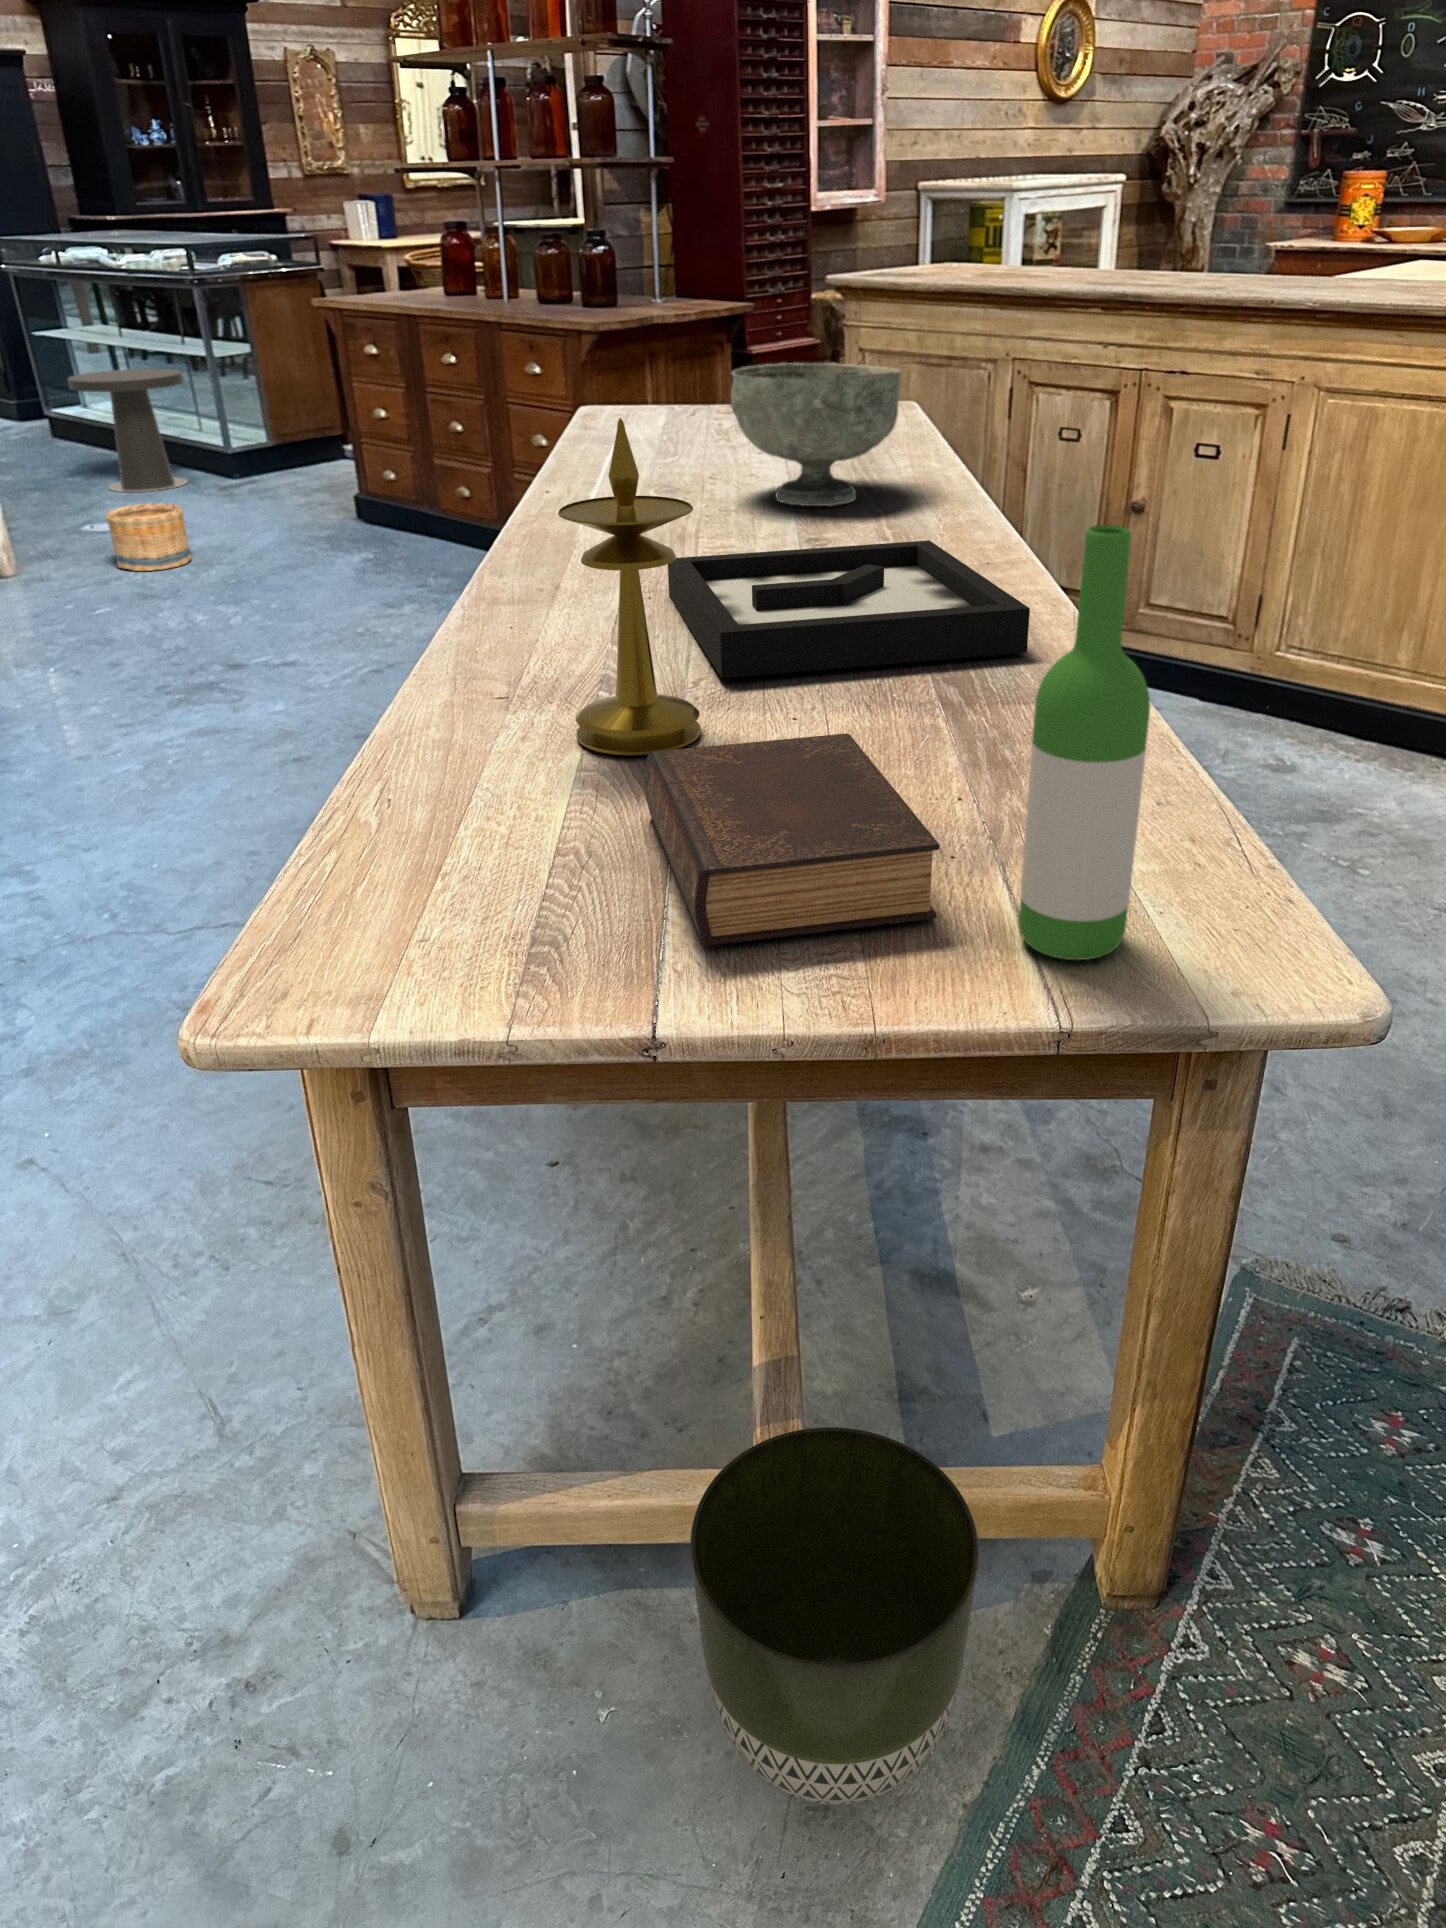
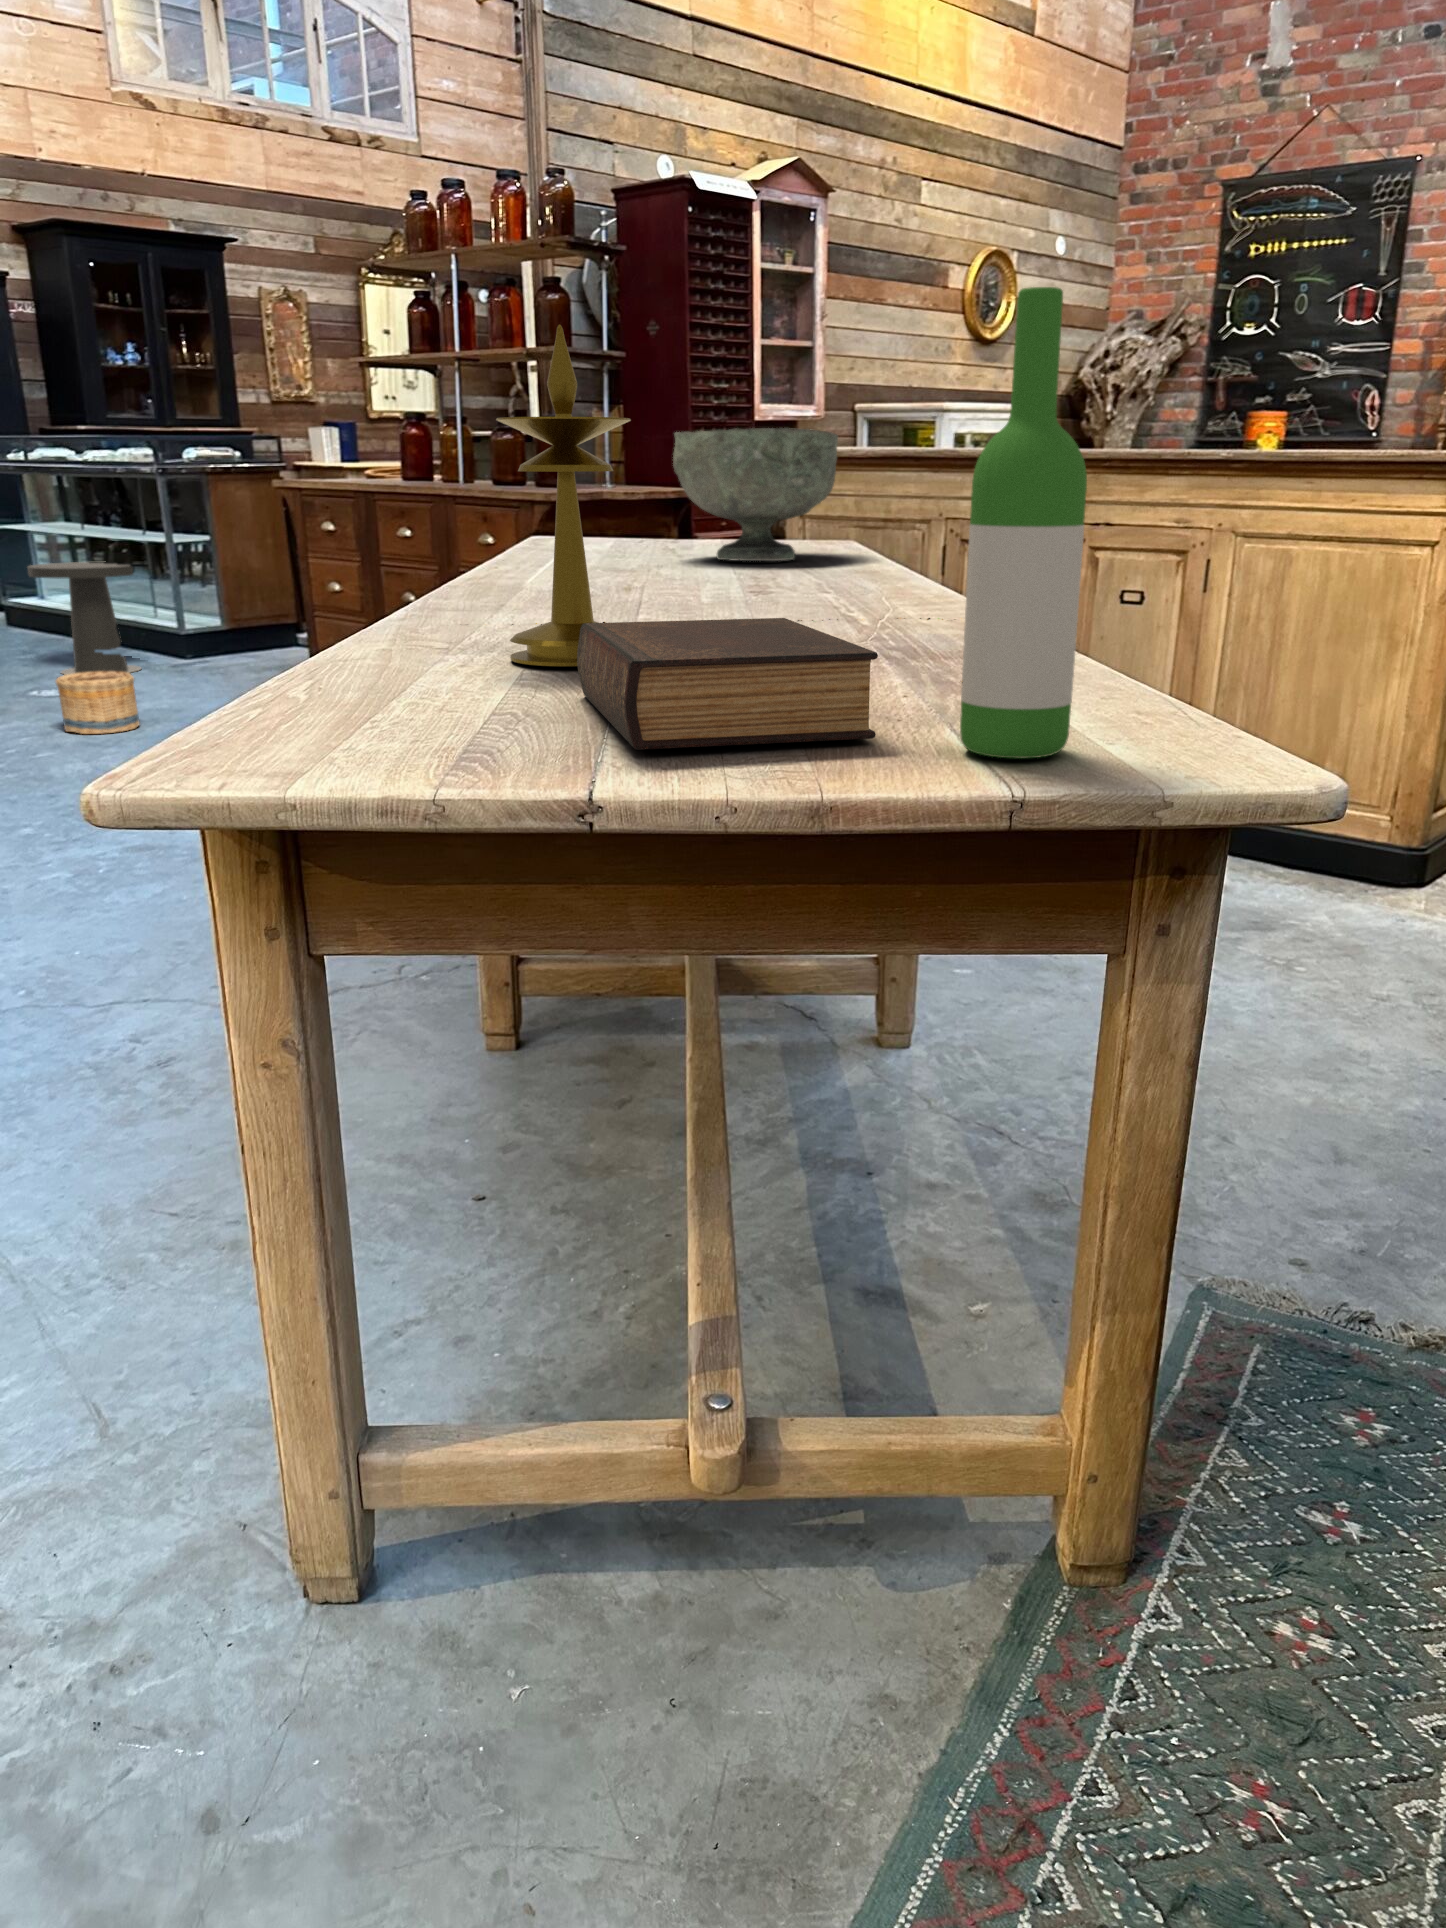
decorative tray: present [668,540,1030,678] -> none [608,557,966,630]
planter: present [690,1427,979,1805] -> none [614,1354,930,1764]

